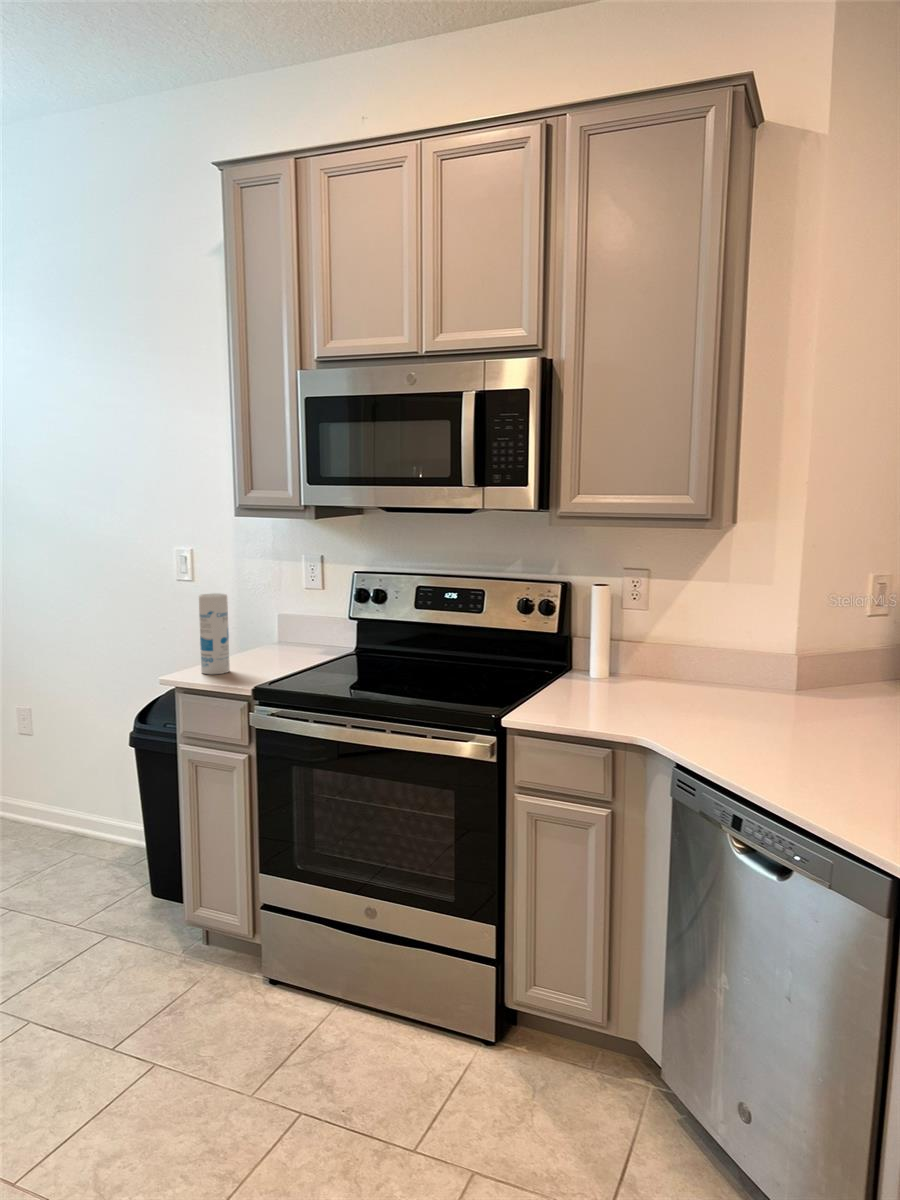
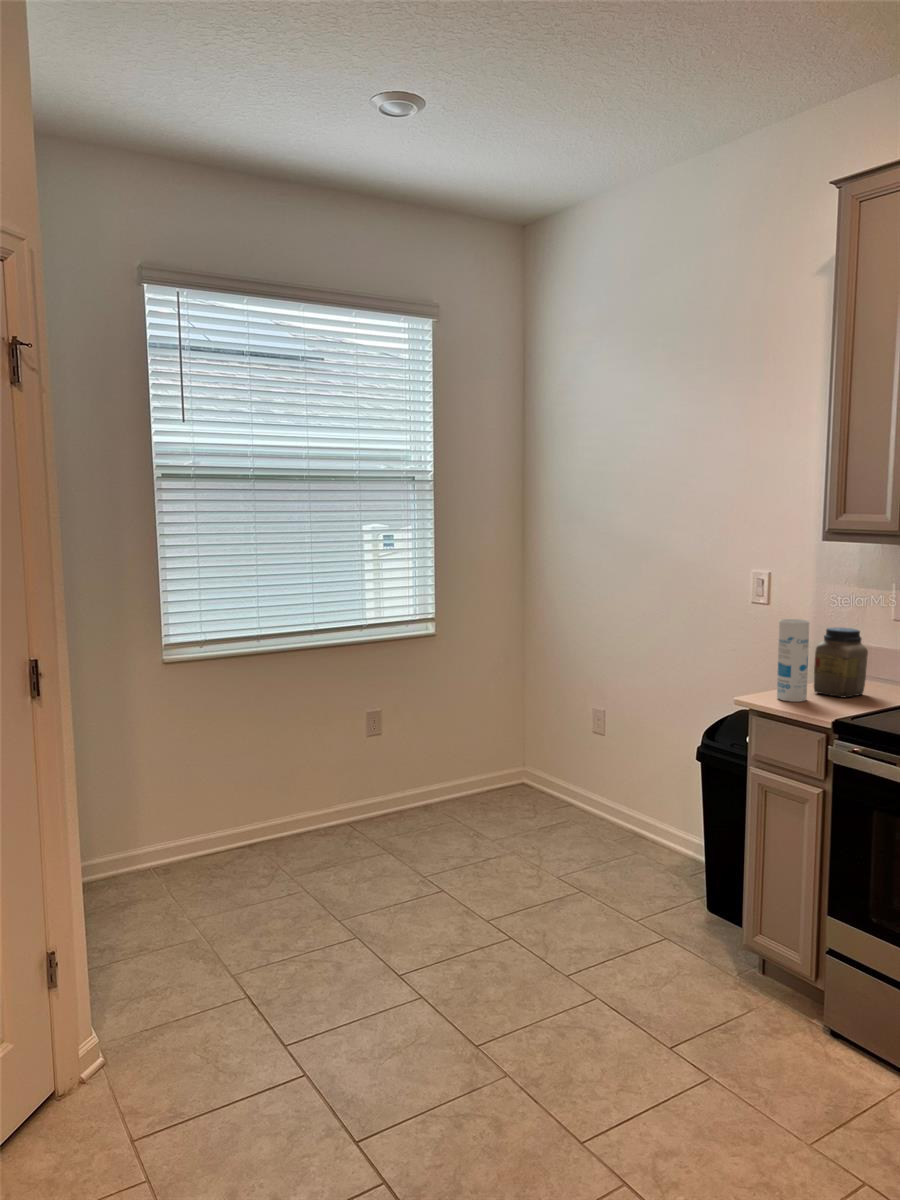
jar: none [235,599,282,665] -> present [814,627,868,697]

